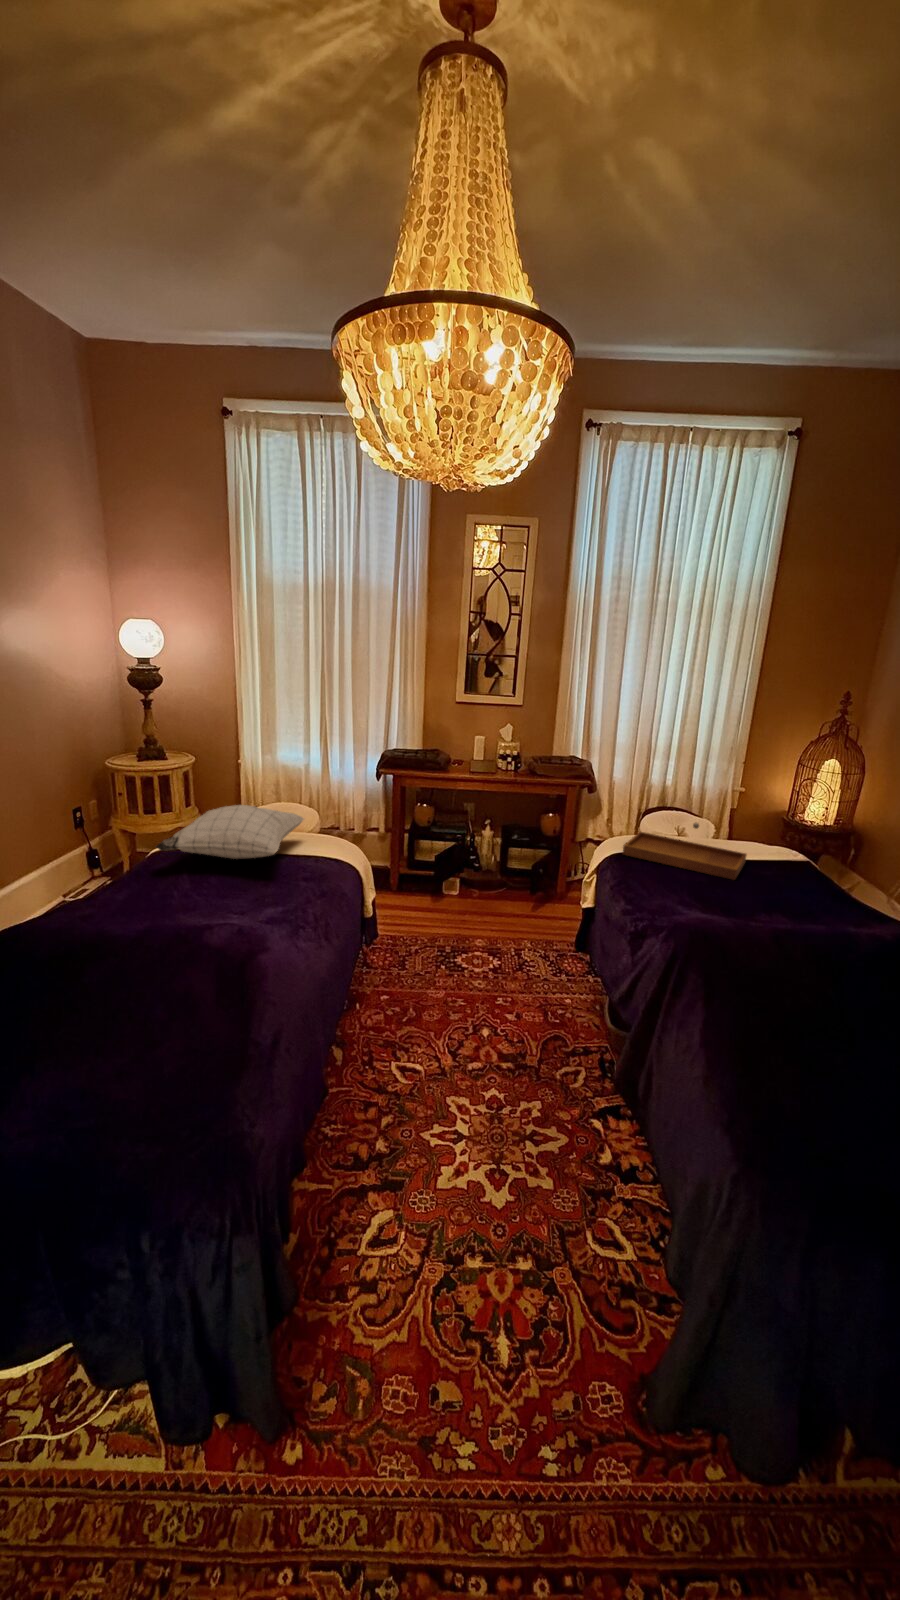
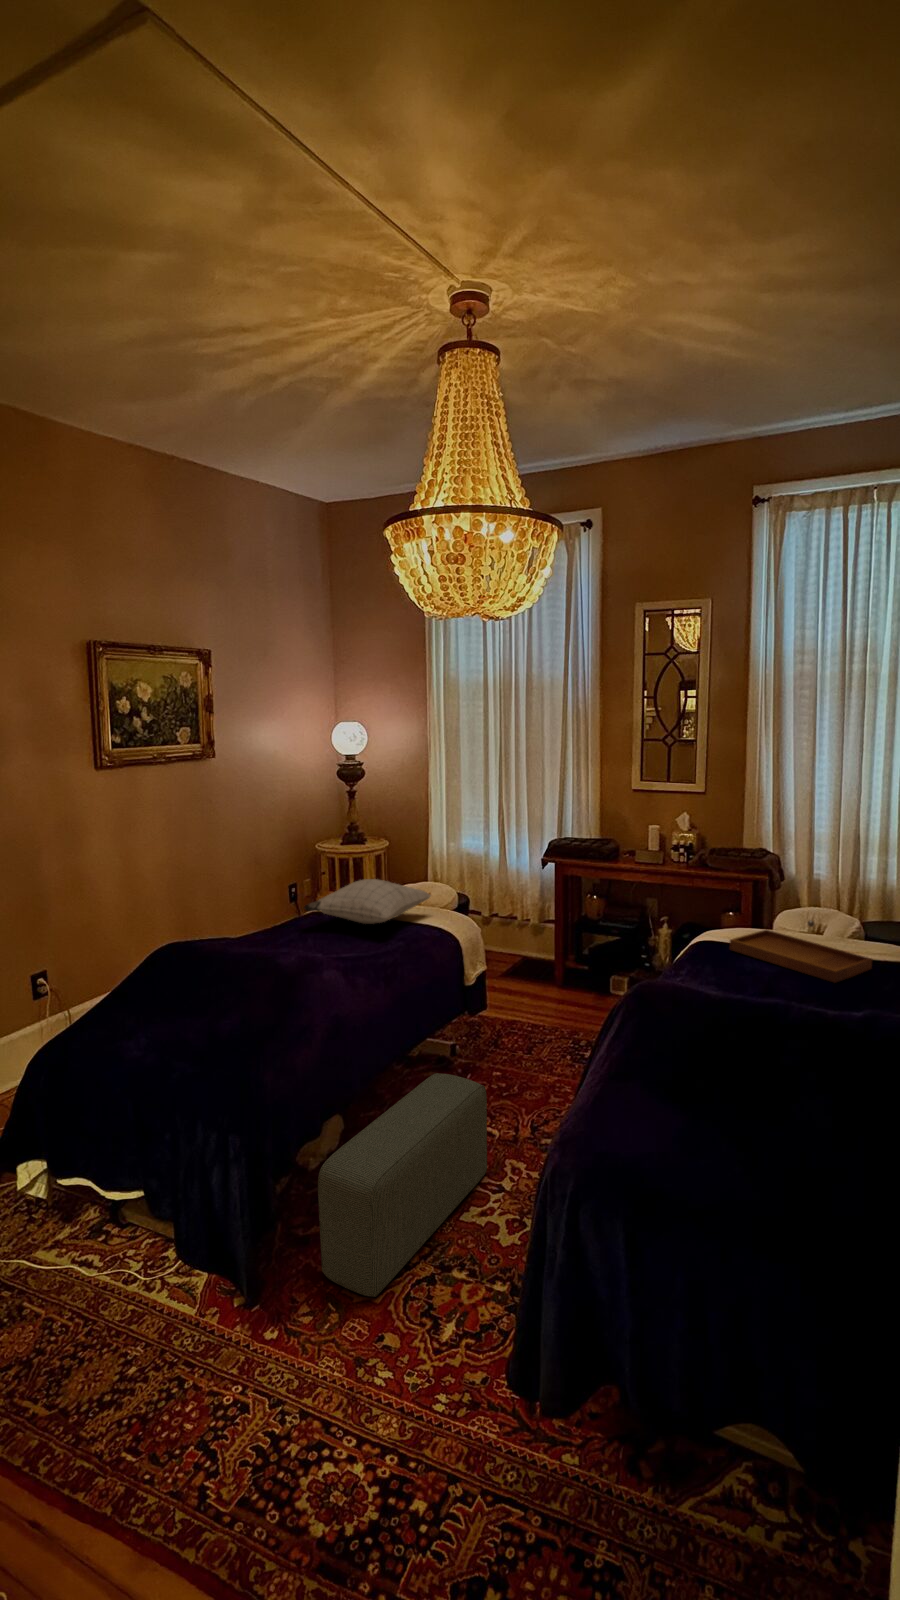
pouf: none [318,1028,442,1338] -> present [318,1073,487,1297]

